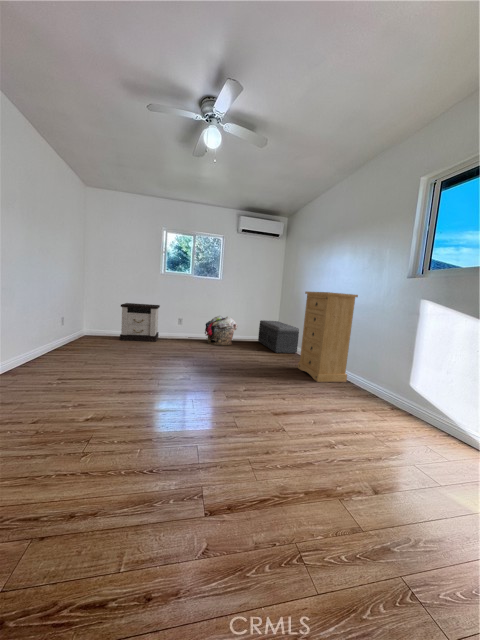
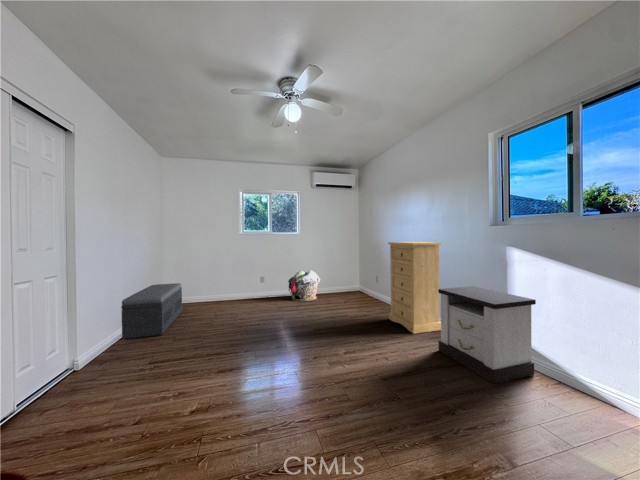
nightstand: present [120,303,160,342] -> present [438,286,536,384]
storage bench: present [258,320,299,353] -> present [121,283,182,339]

